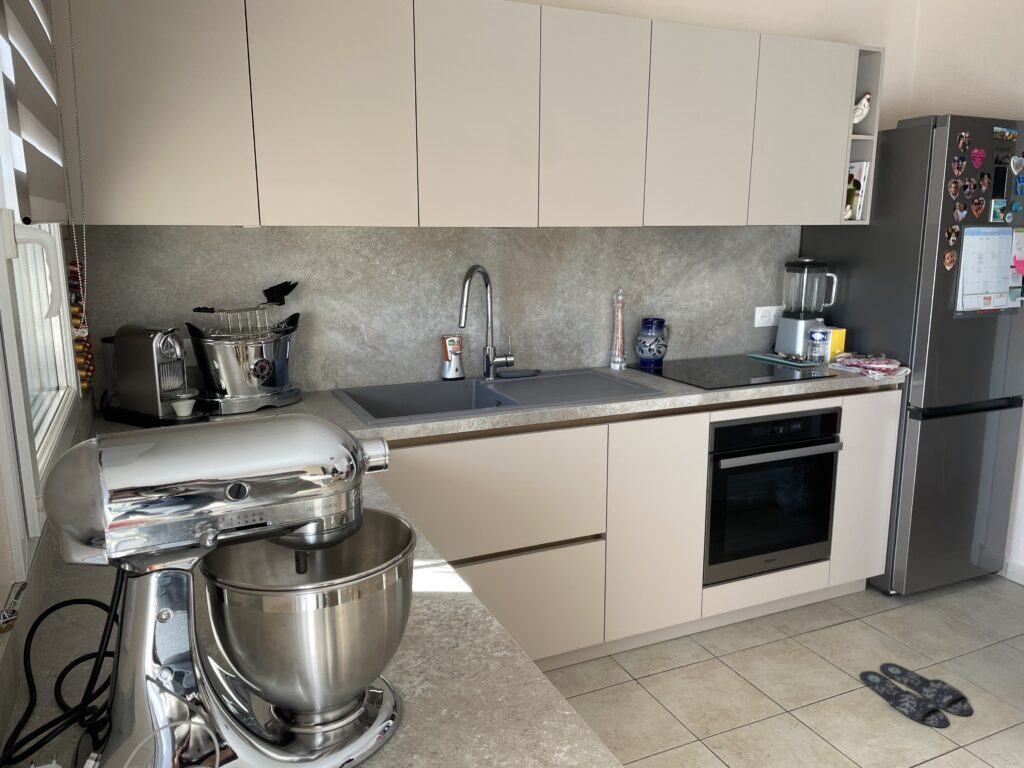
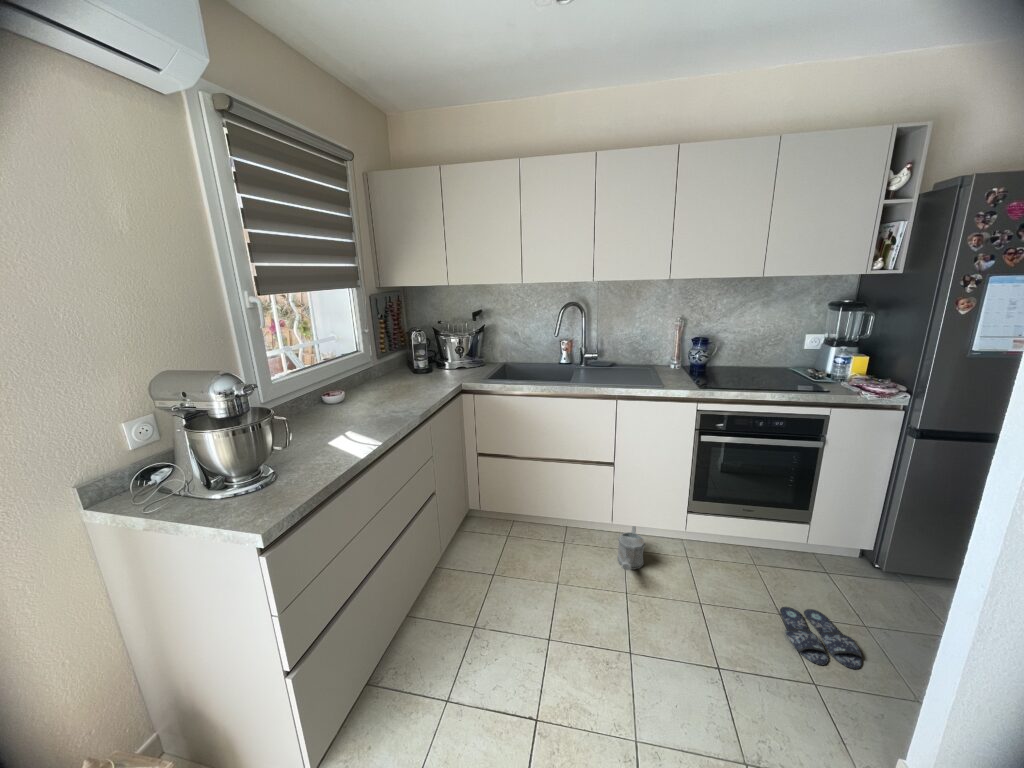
watering can: none [637,631,699,704] -> present [617,526,645,570]

